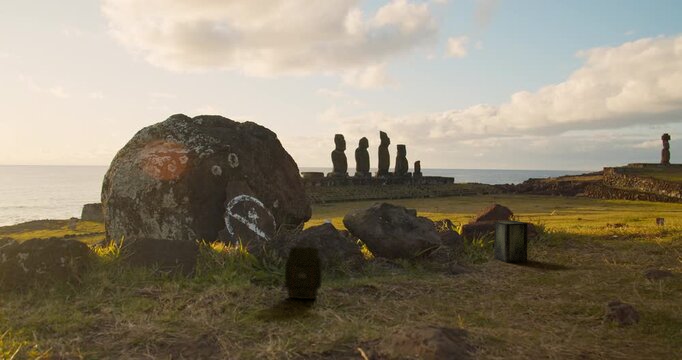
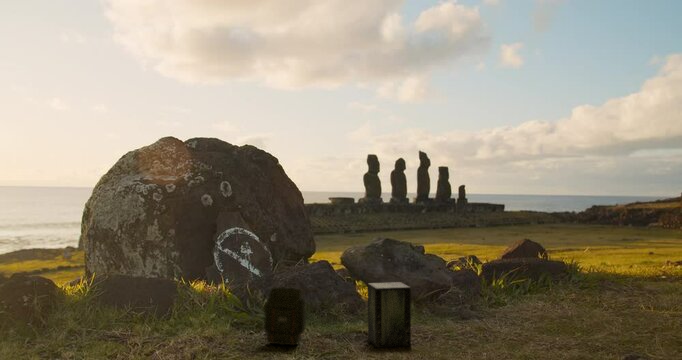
storage box: present [494,221,527,263] -> present [368,282,411,347]

